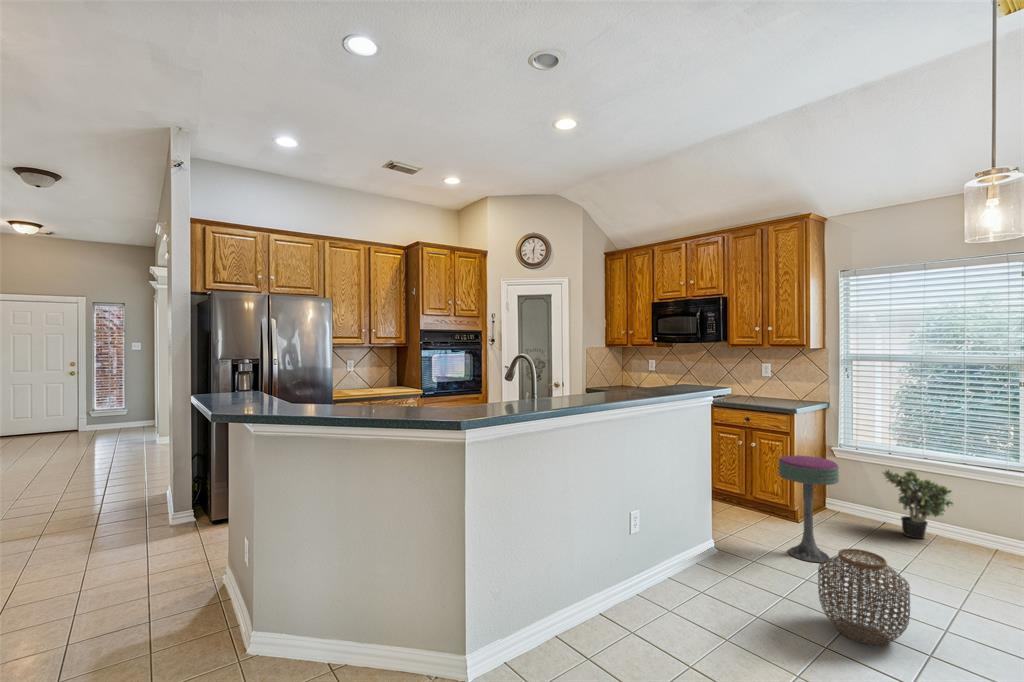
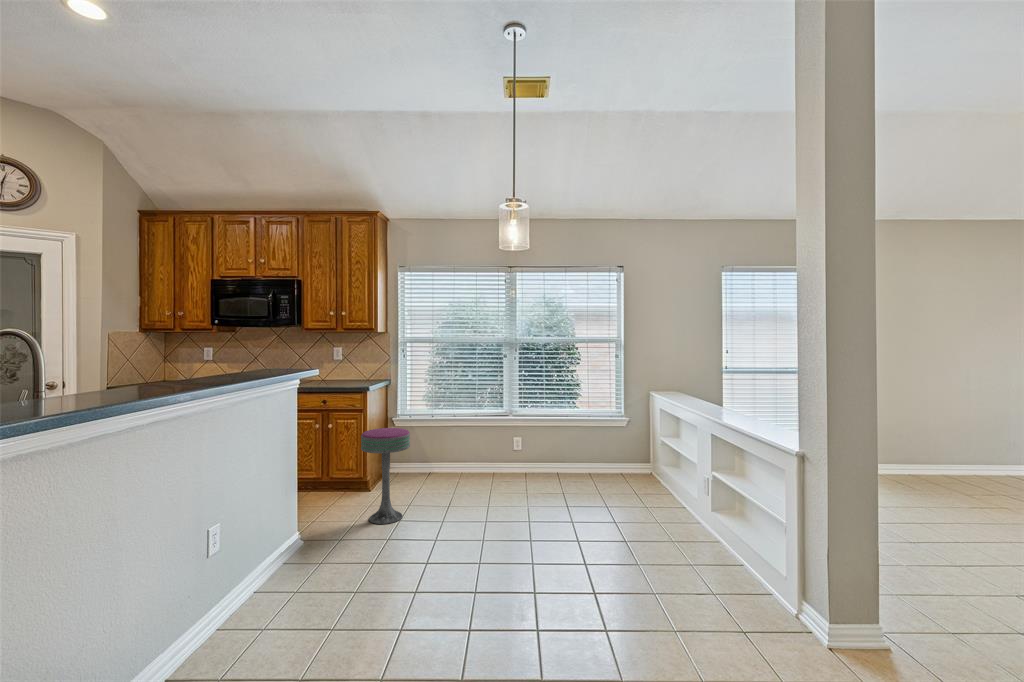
potted plant: present [883,470,954,539] -> none [430,428,475,480]
woven basket: present [818,549,910,646] -> none [410,500,476,581]

